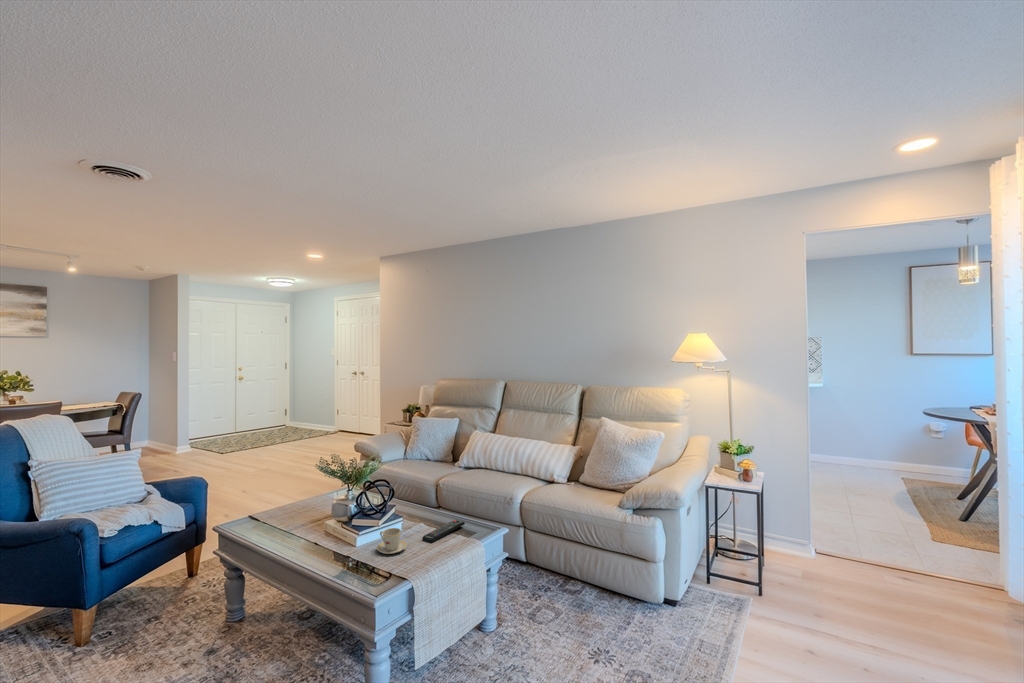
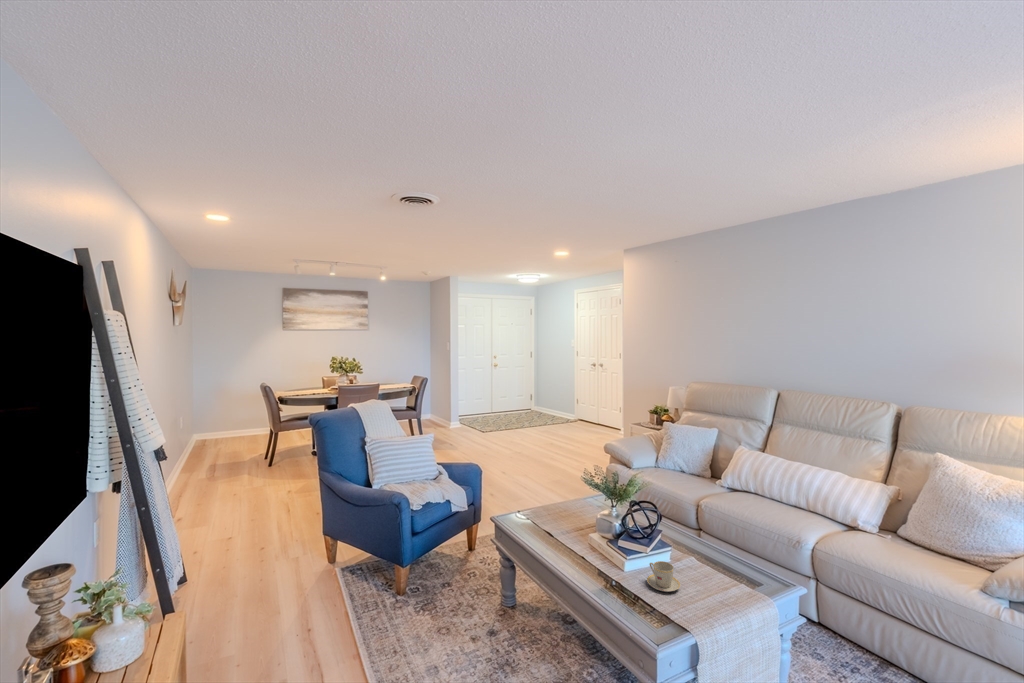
remote control: present [422,520,465,543] -> none [696,562,746,587]

